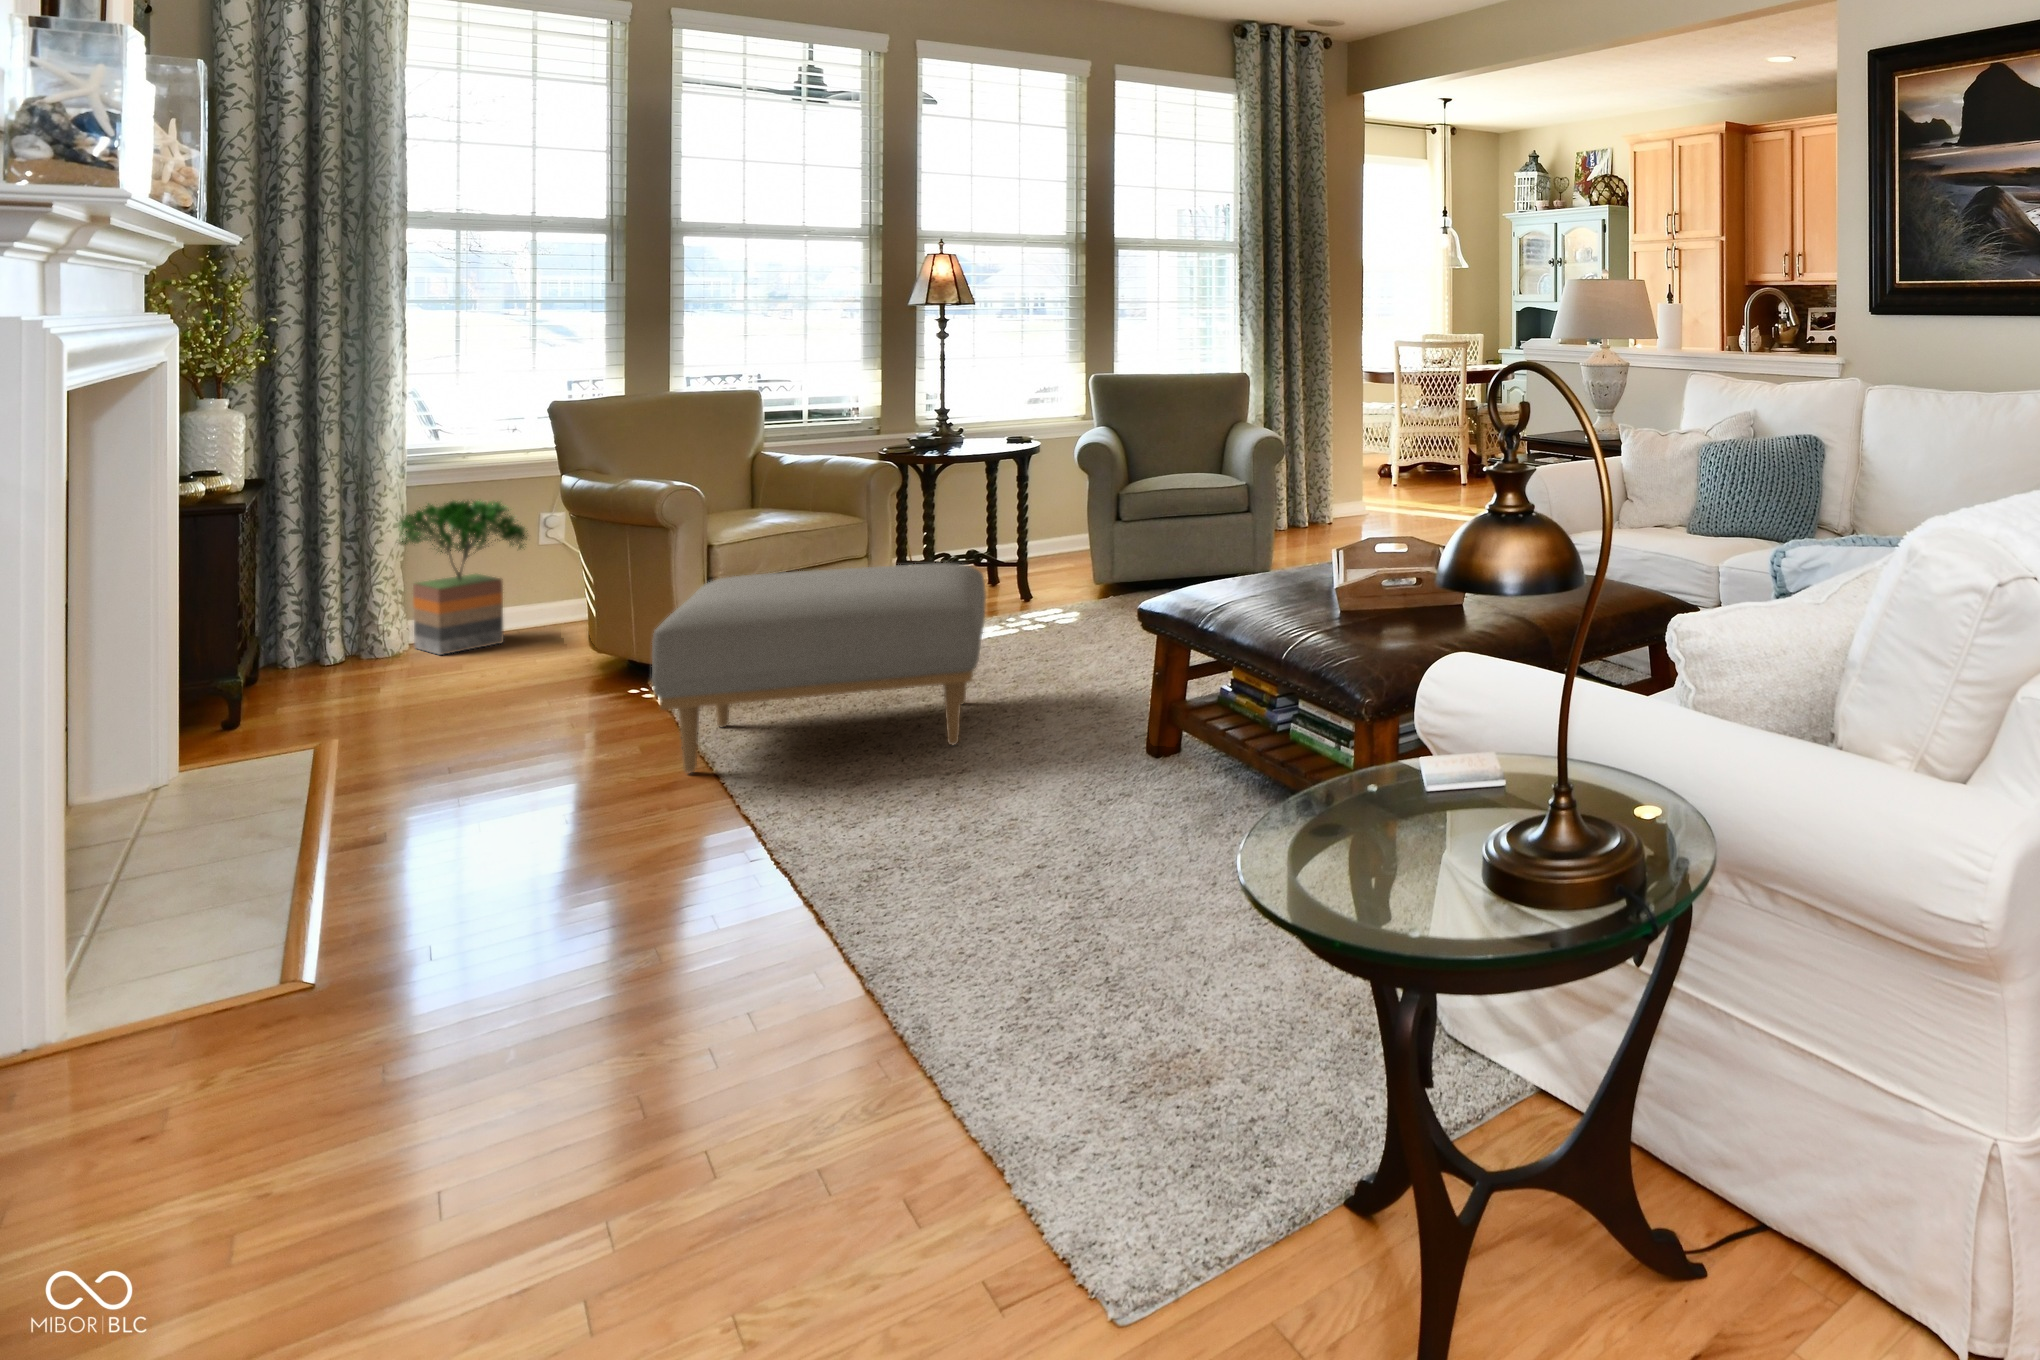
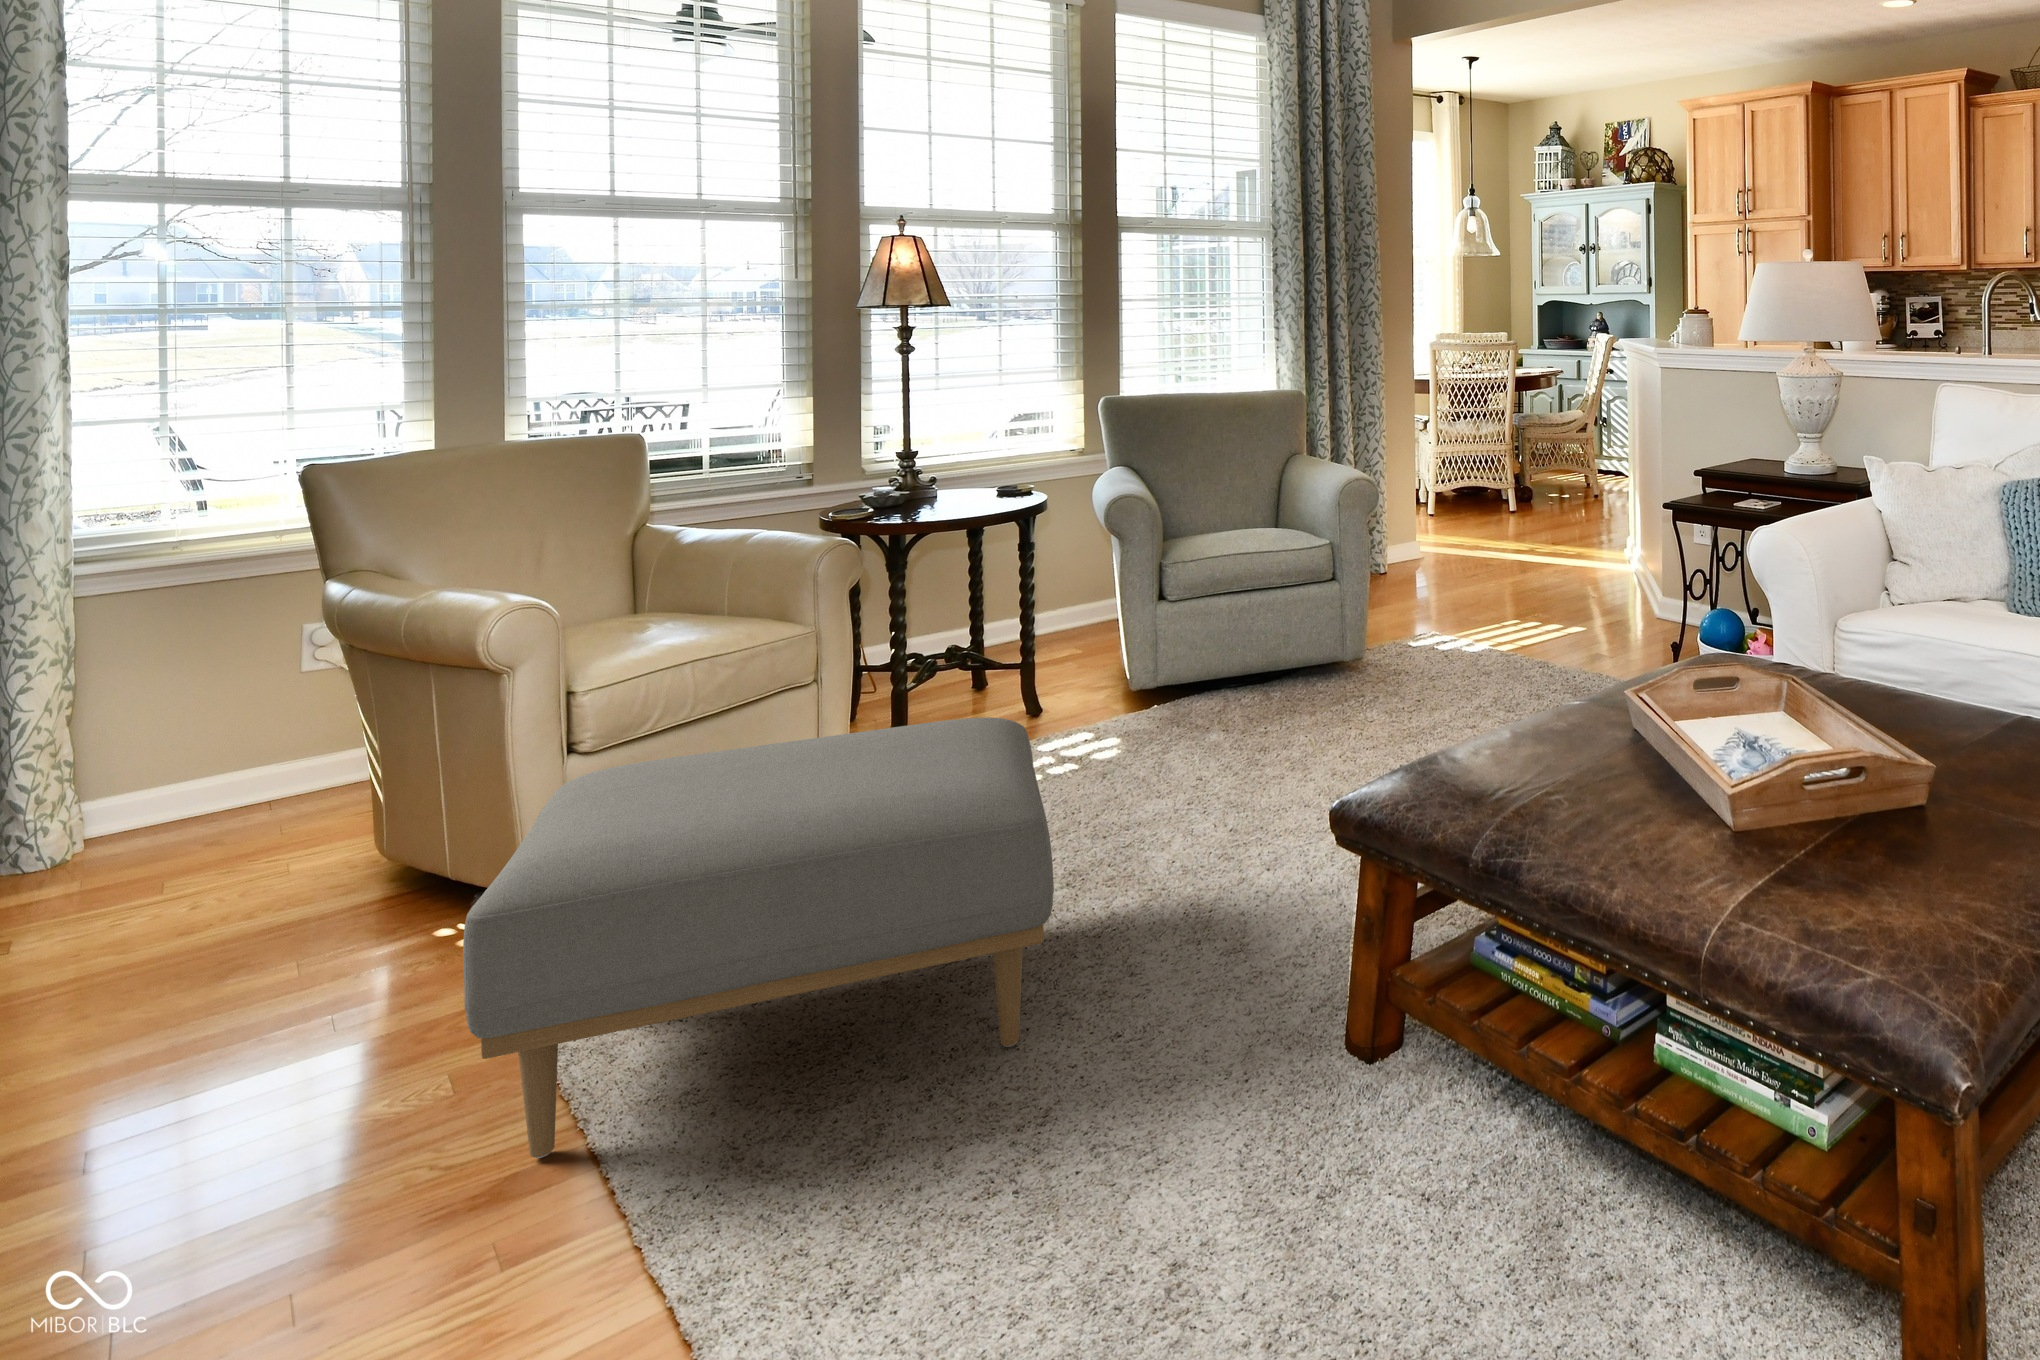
potted tree: present [399,500,528,655] -> none [40,612,284,868]

